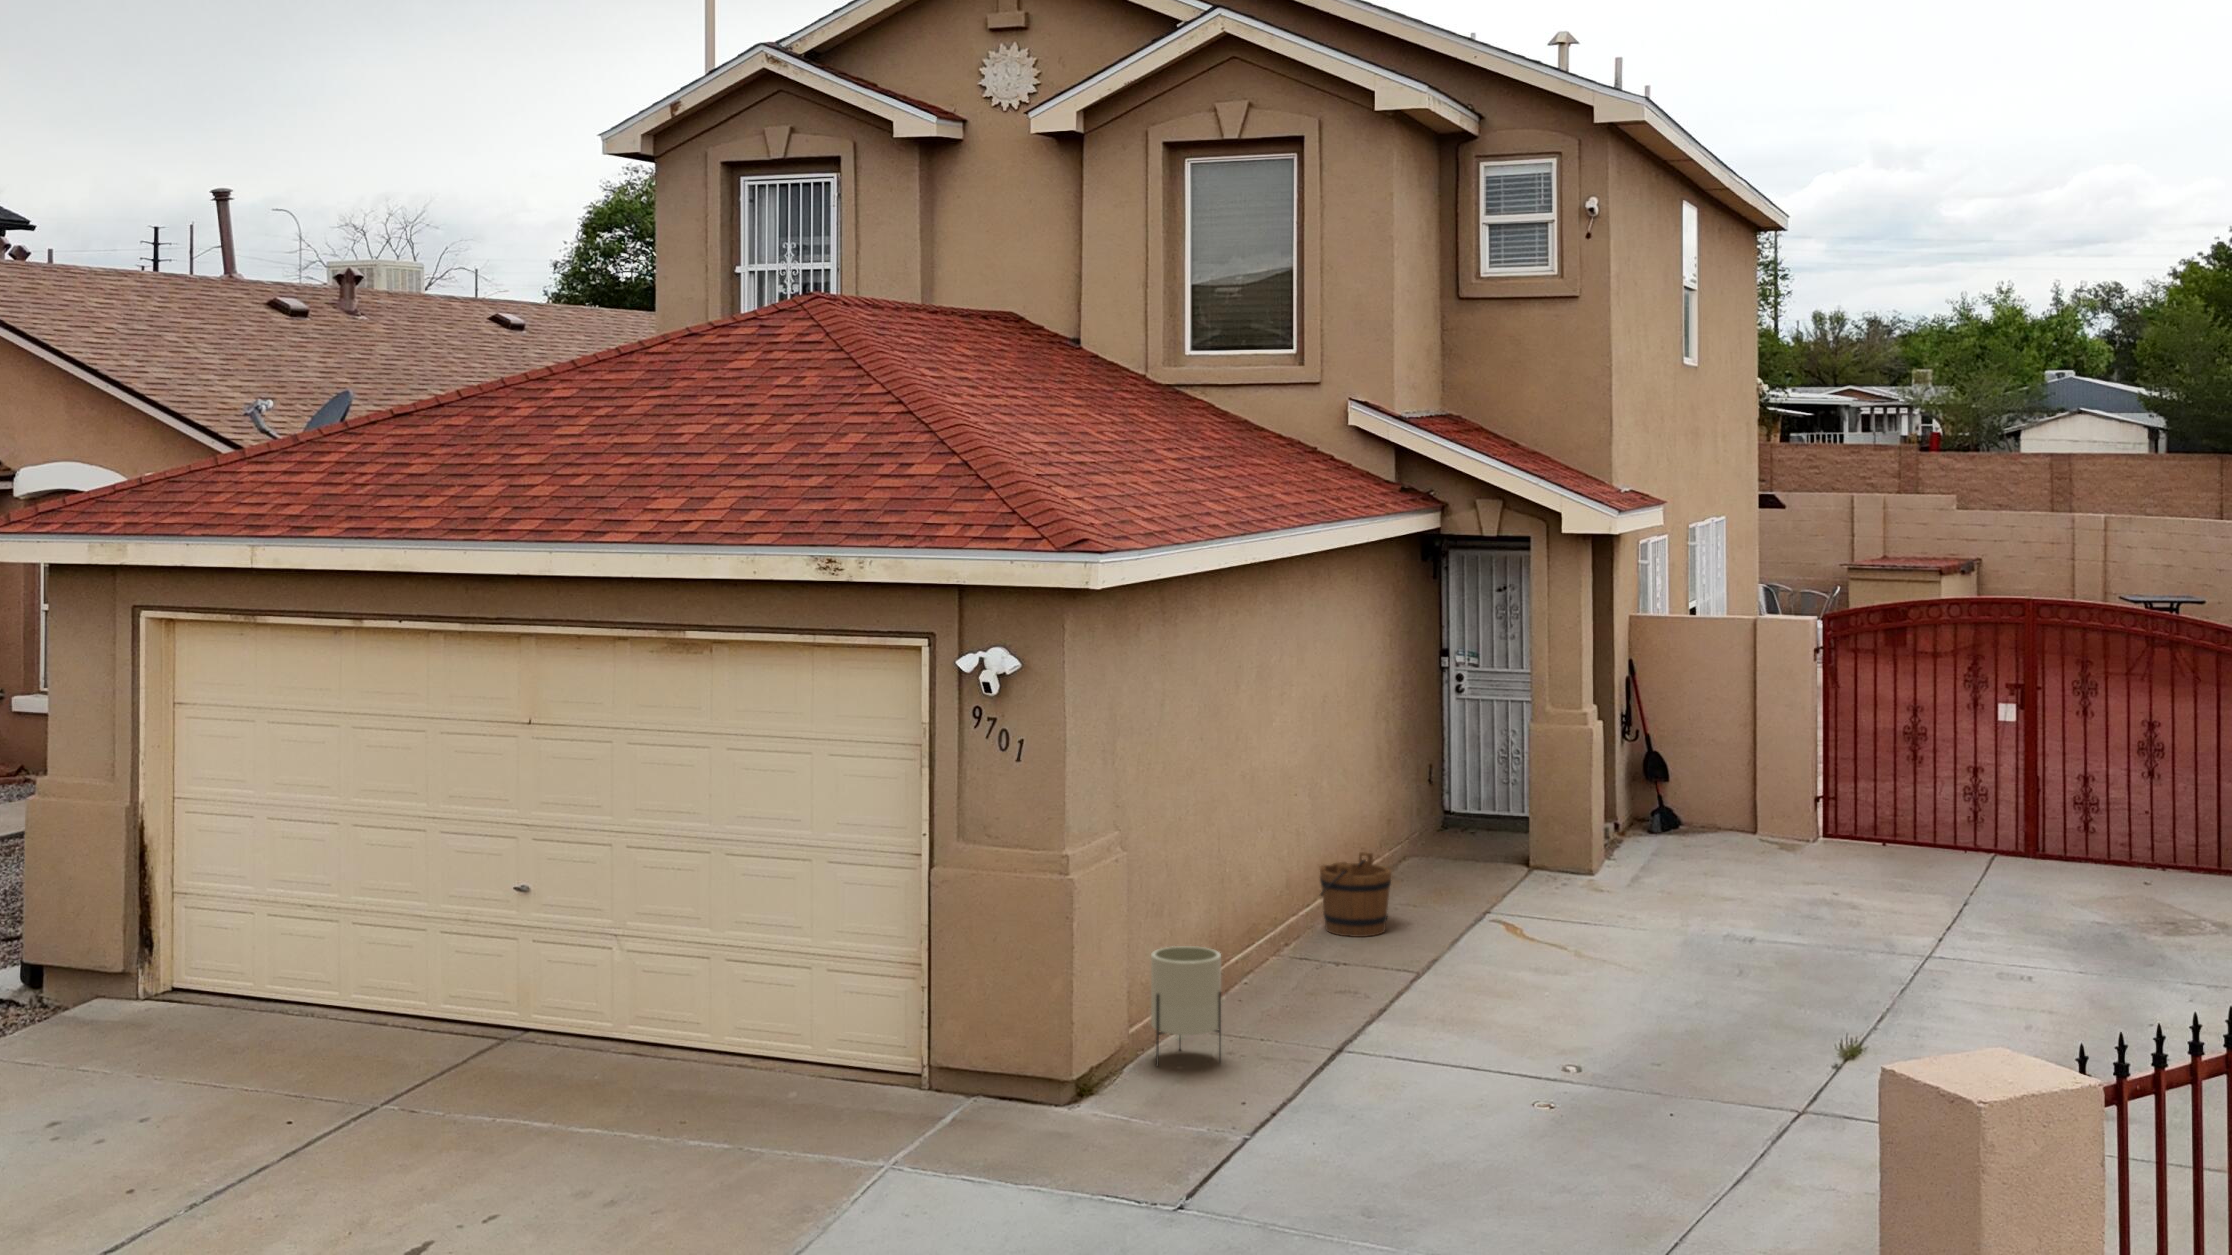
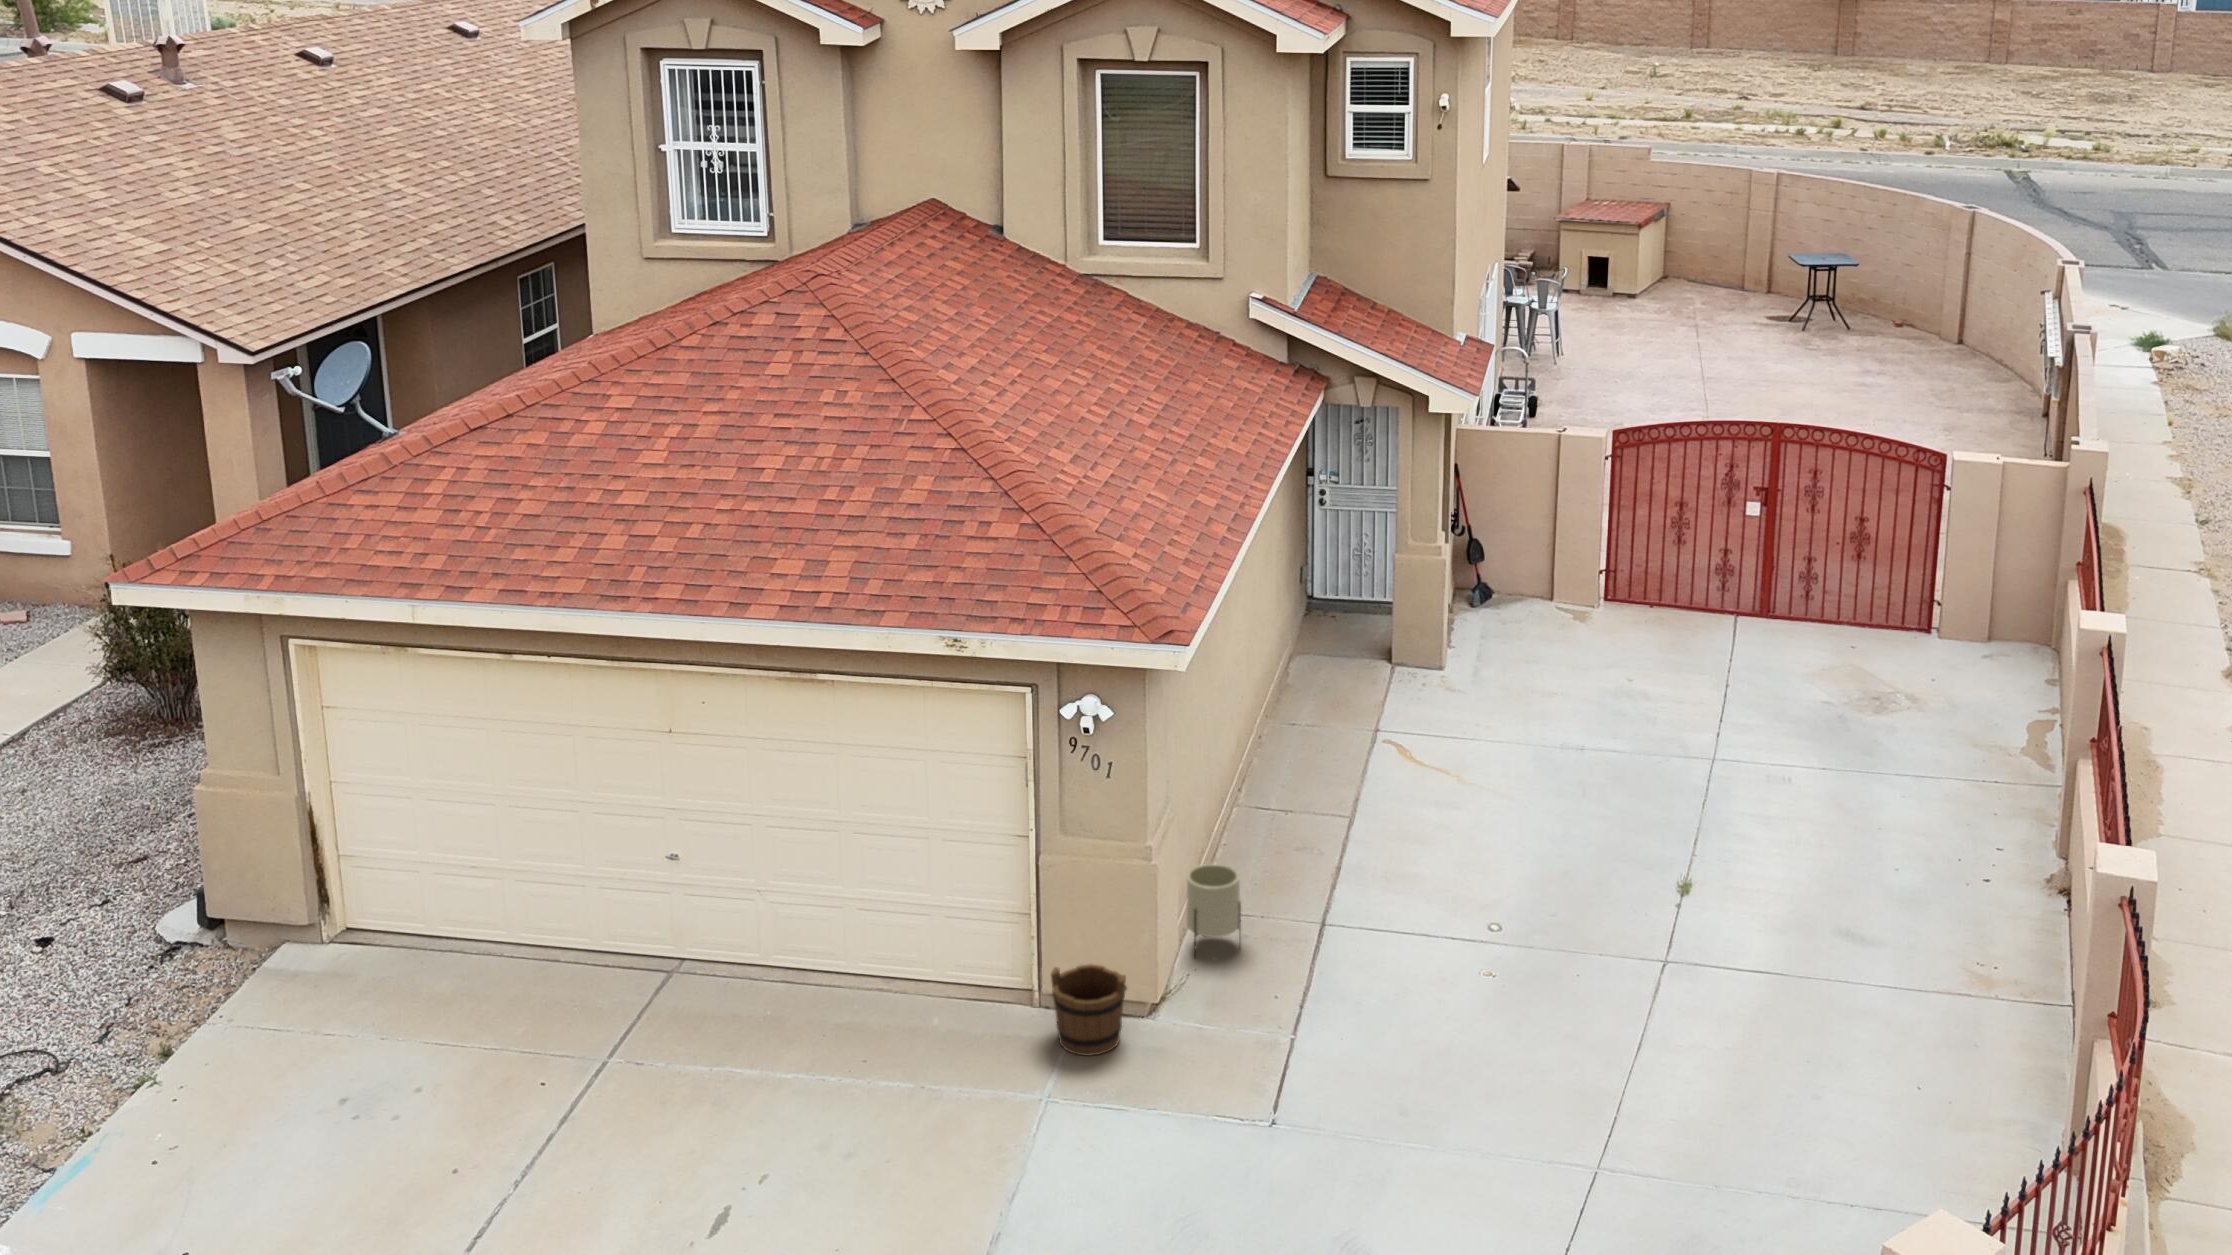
bucket: present [1320,852,1391,937] -> present [1051,964,1127,1056]

